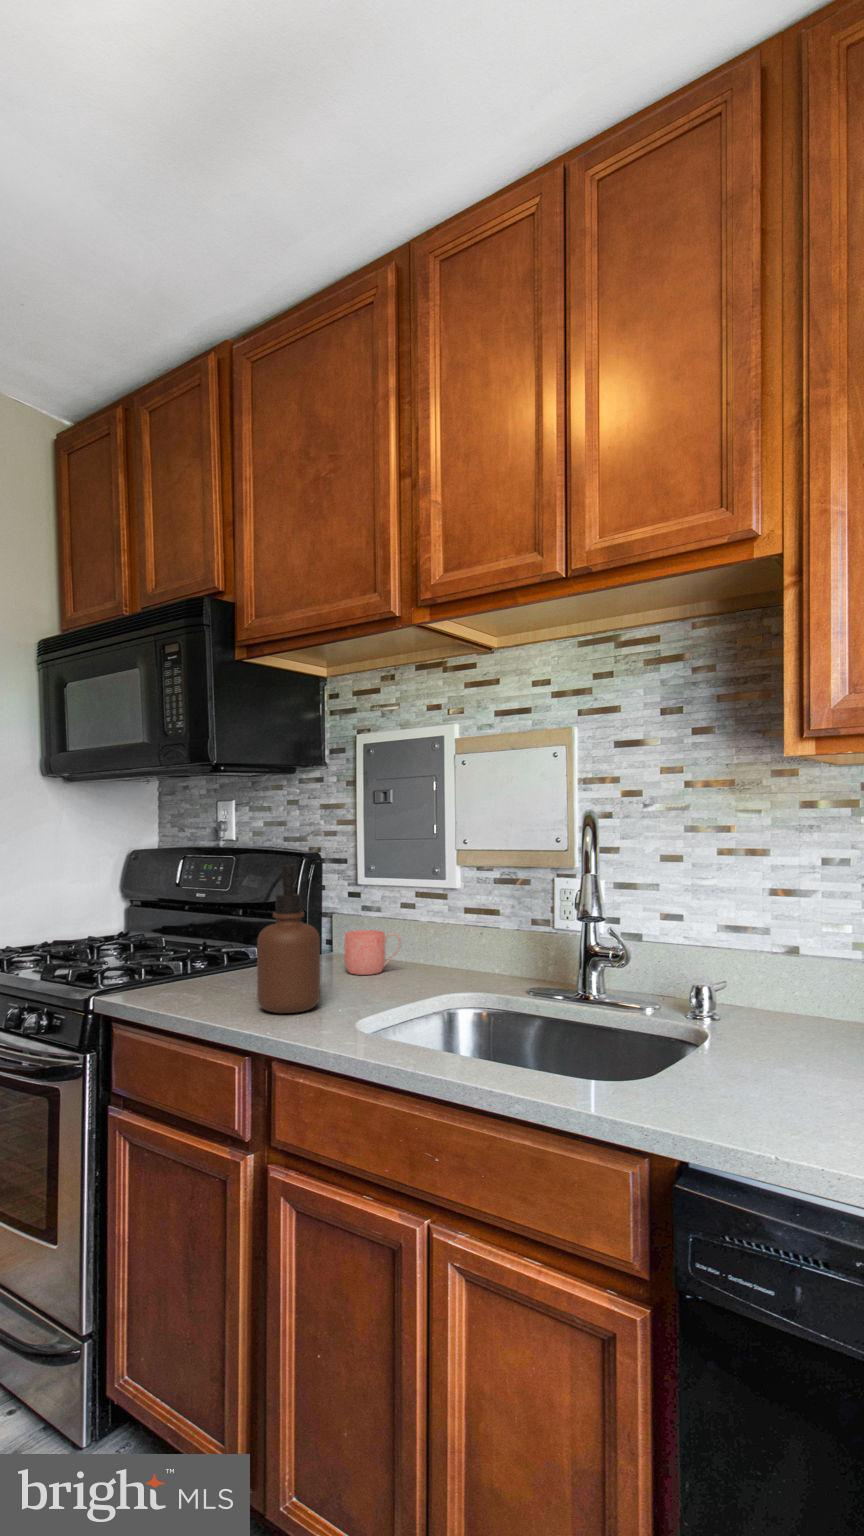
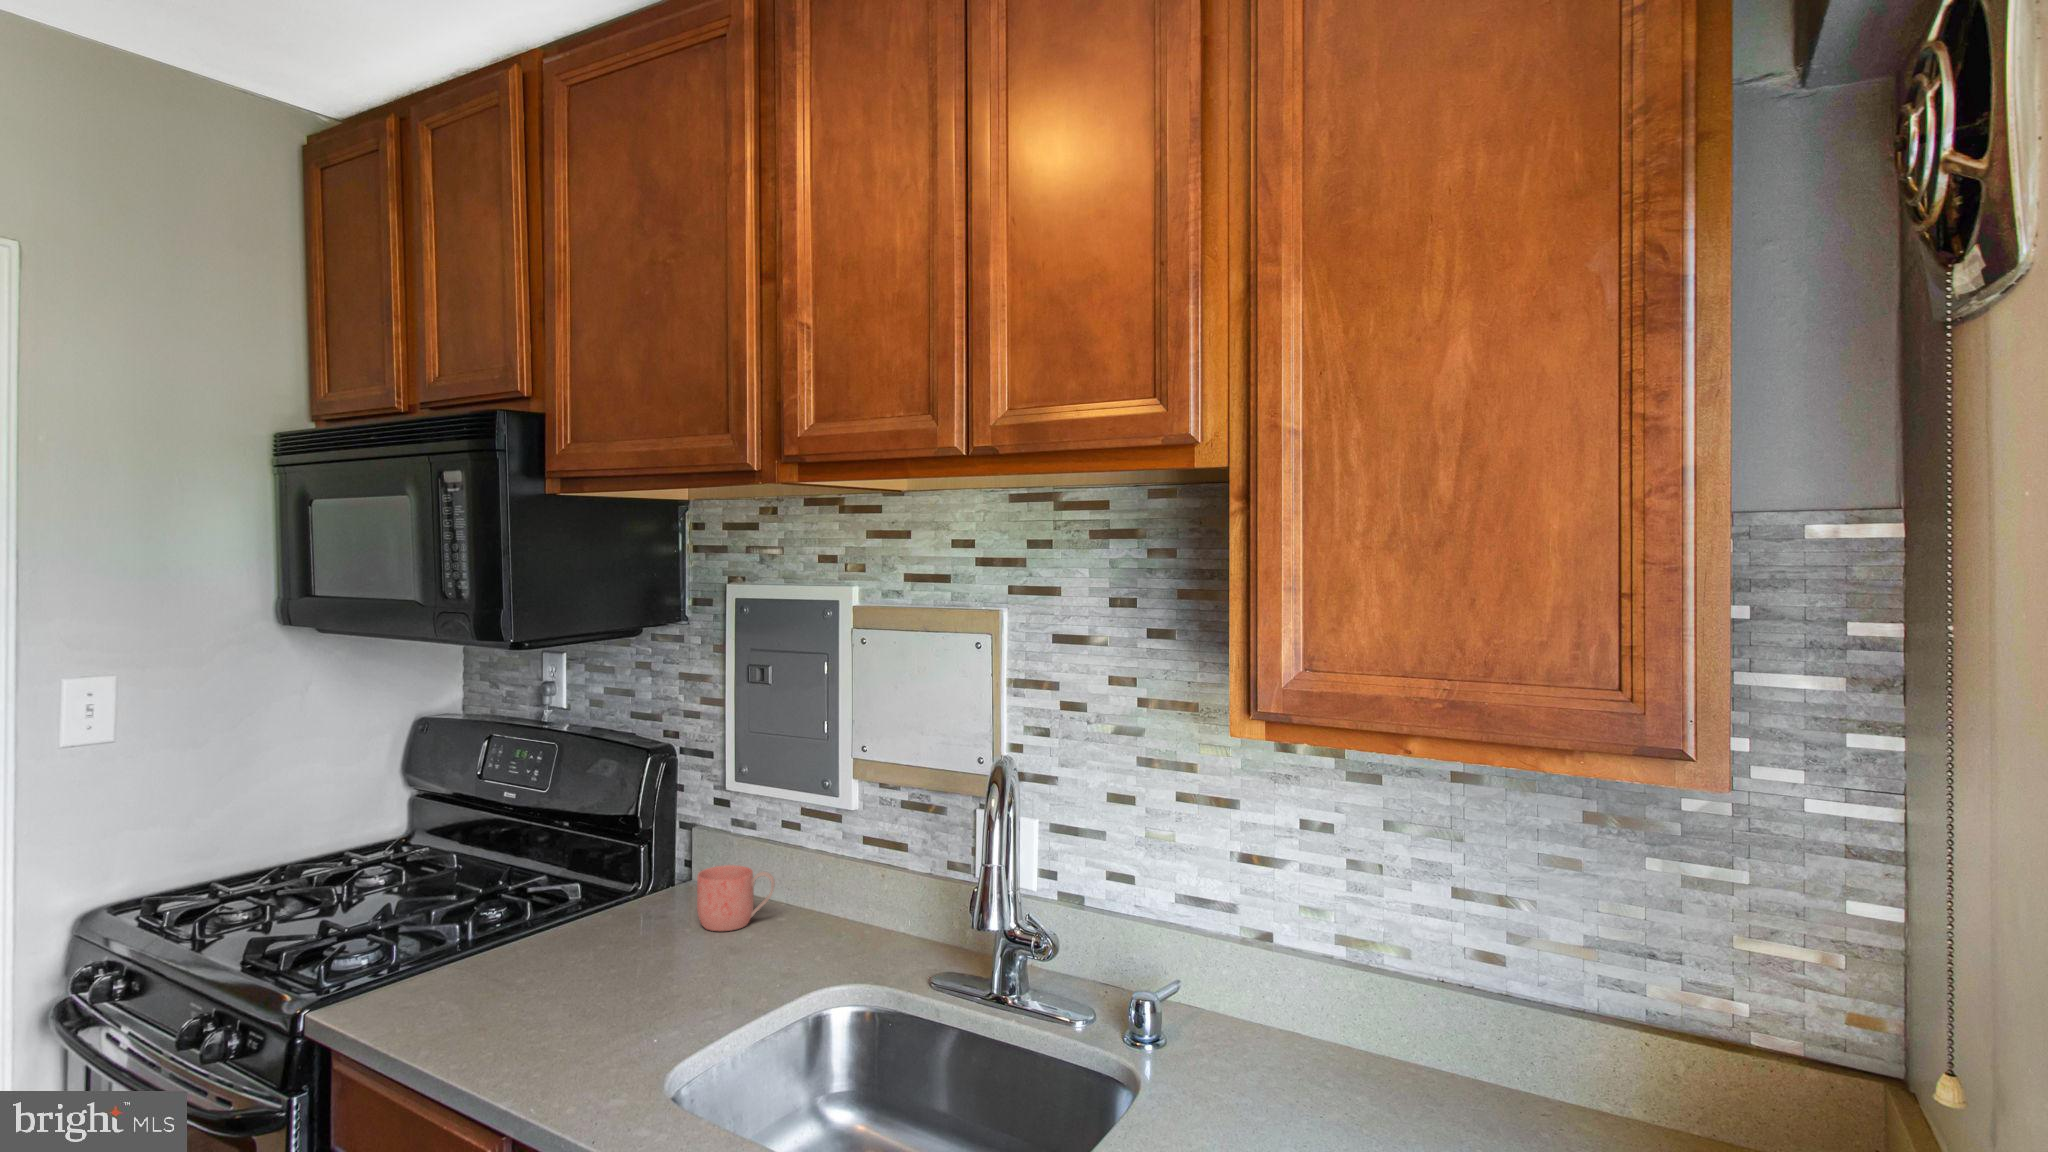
soap dispenser: present [257,865,320,1013] -> none [552,820,642,1024]

